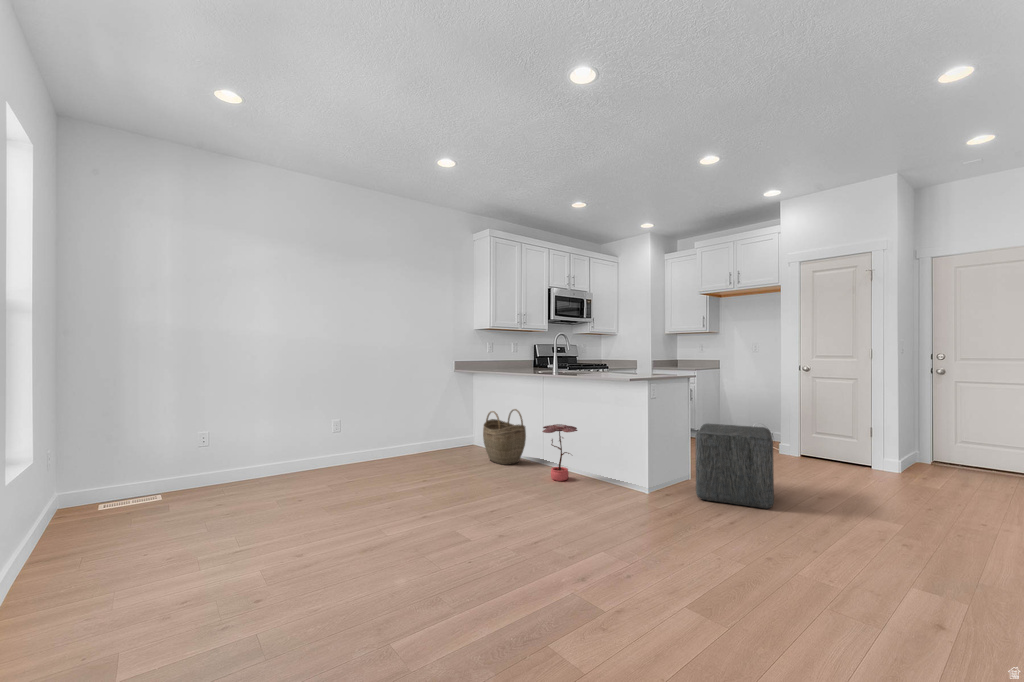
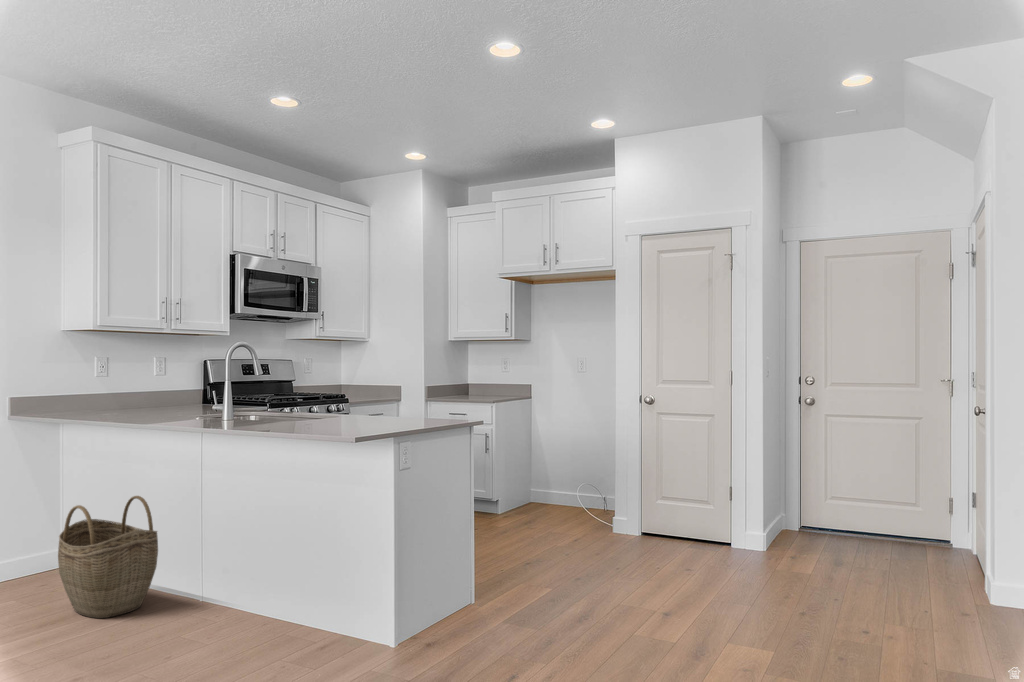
ottoman: present [695,423,774,508] -> none [476,507,603,660]
potted plant: present [542,424,577,481] -> none [176,529,258,649]

